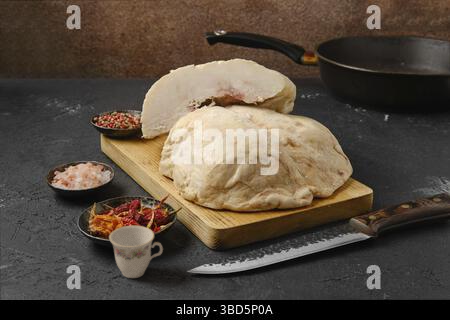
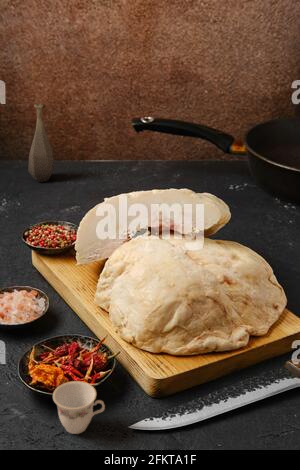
bottle: none [102,12,127,89] -> present [28,104,54,182]

